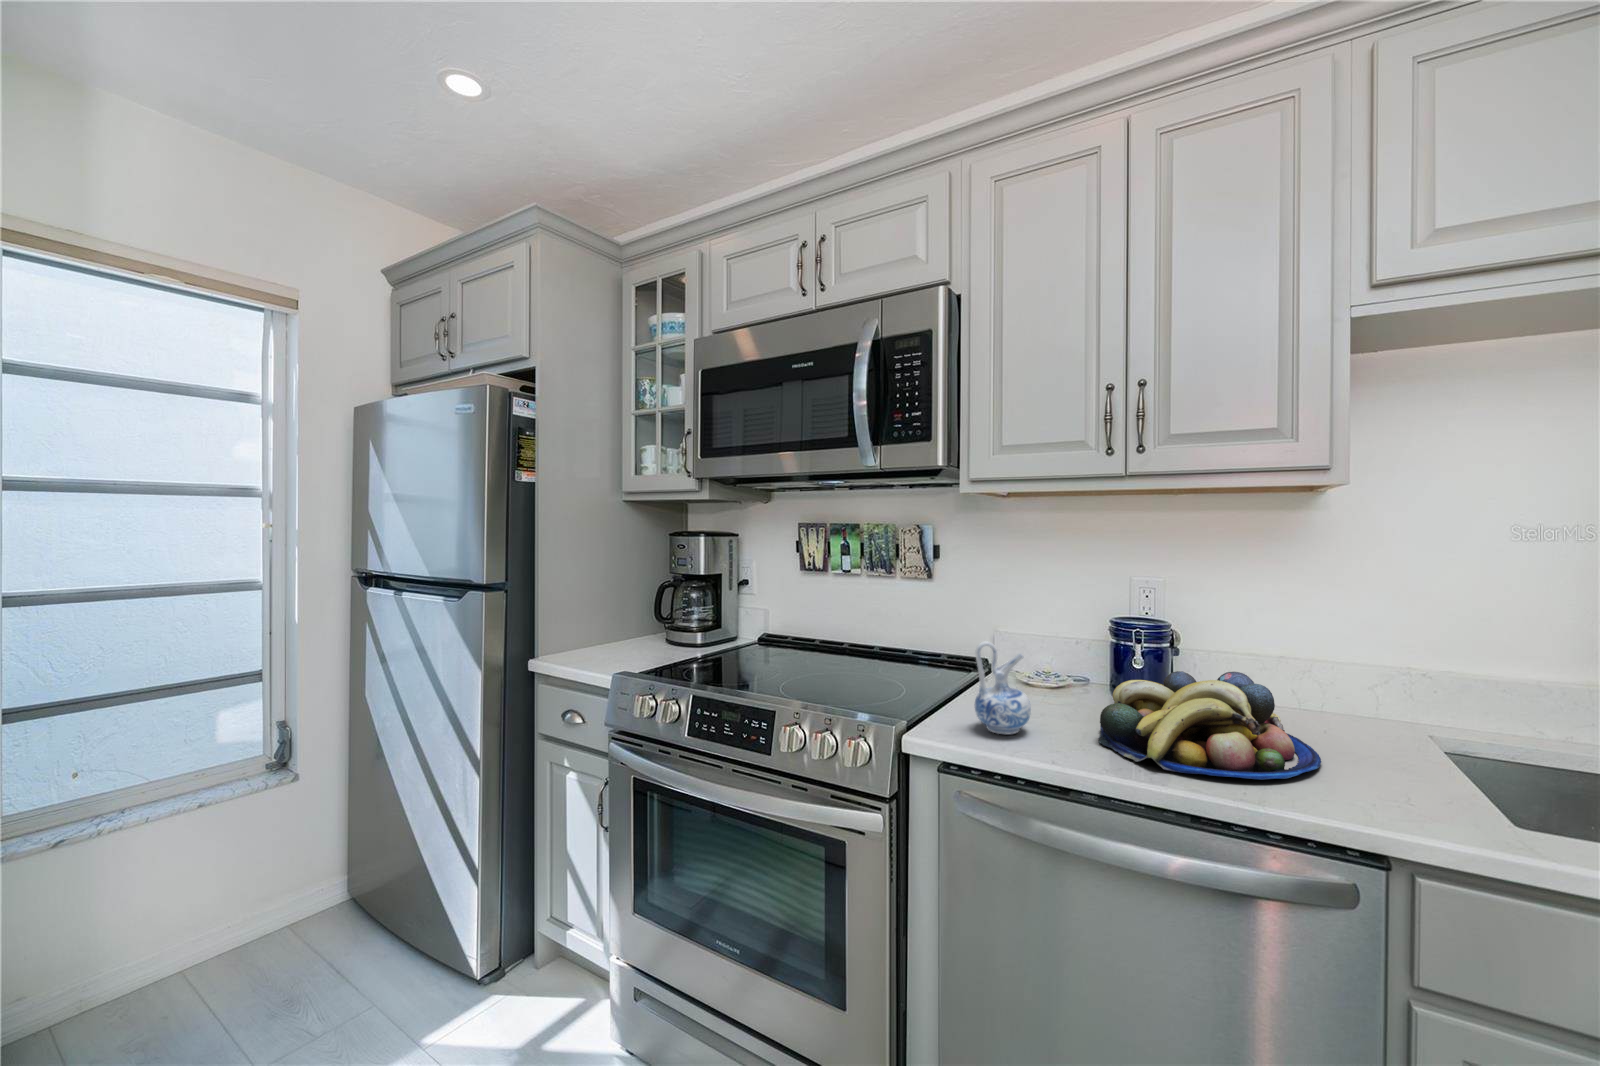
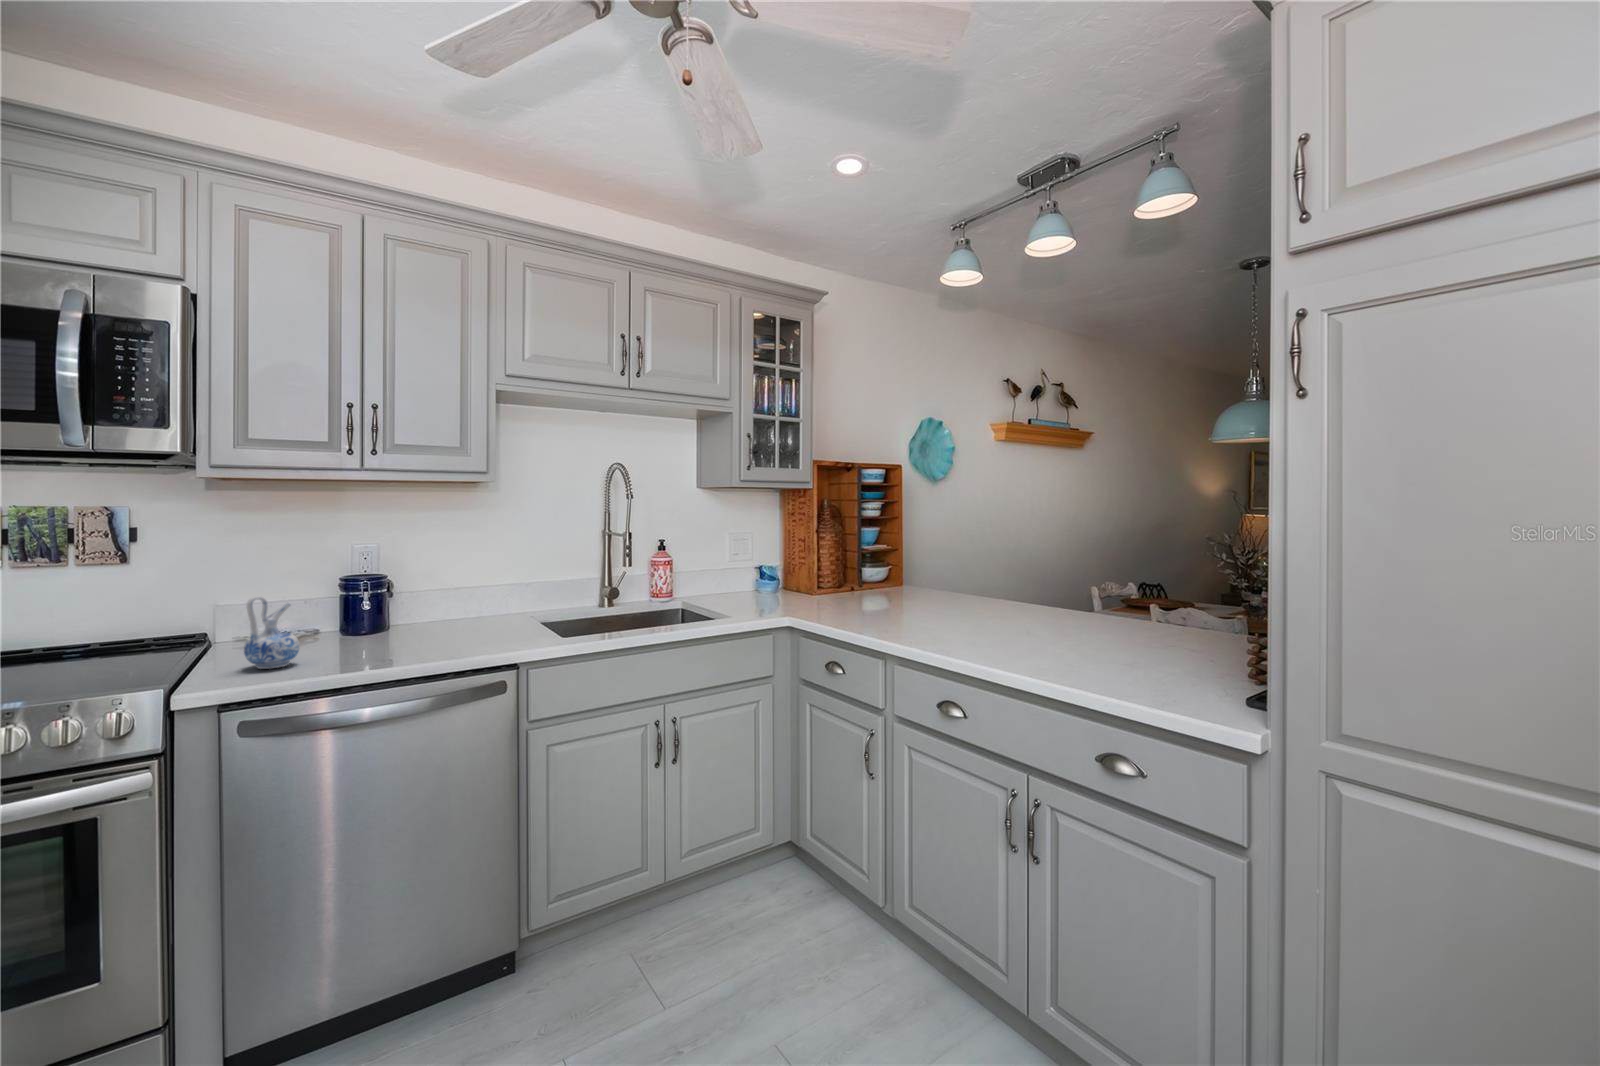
fruit bowl: present [1099,671,1321,780] -> none [353,598,491,657]

